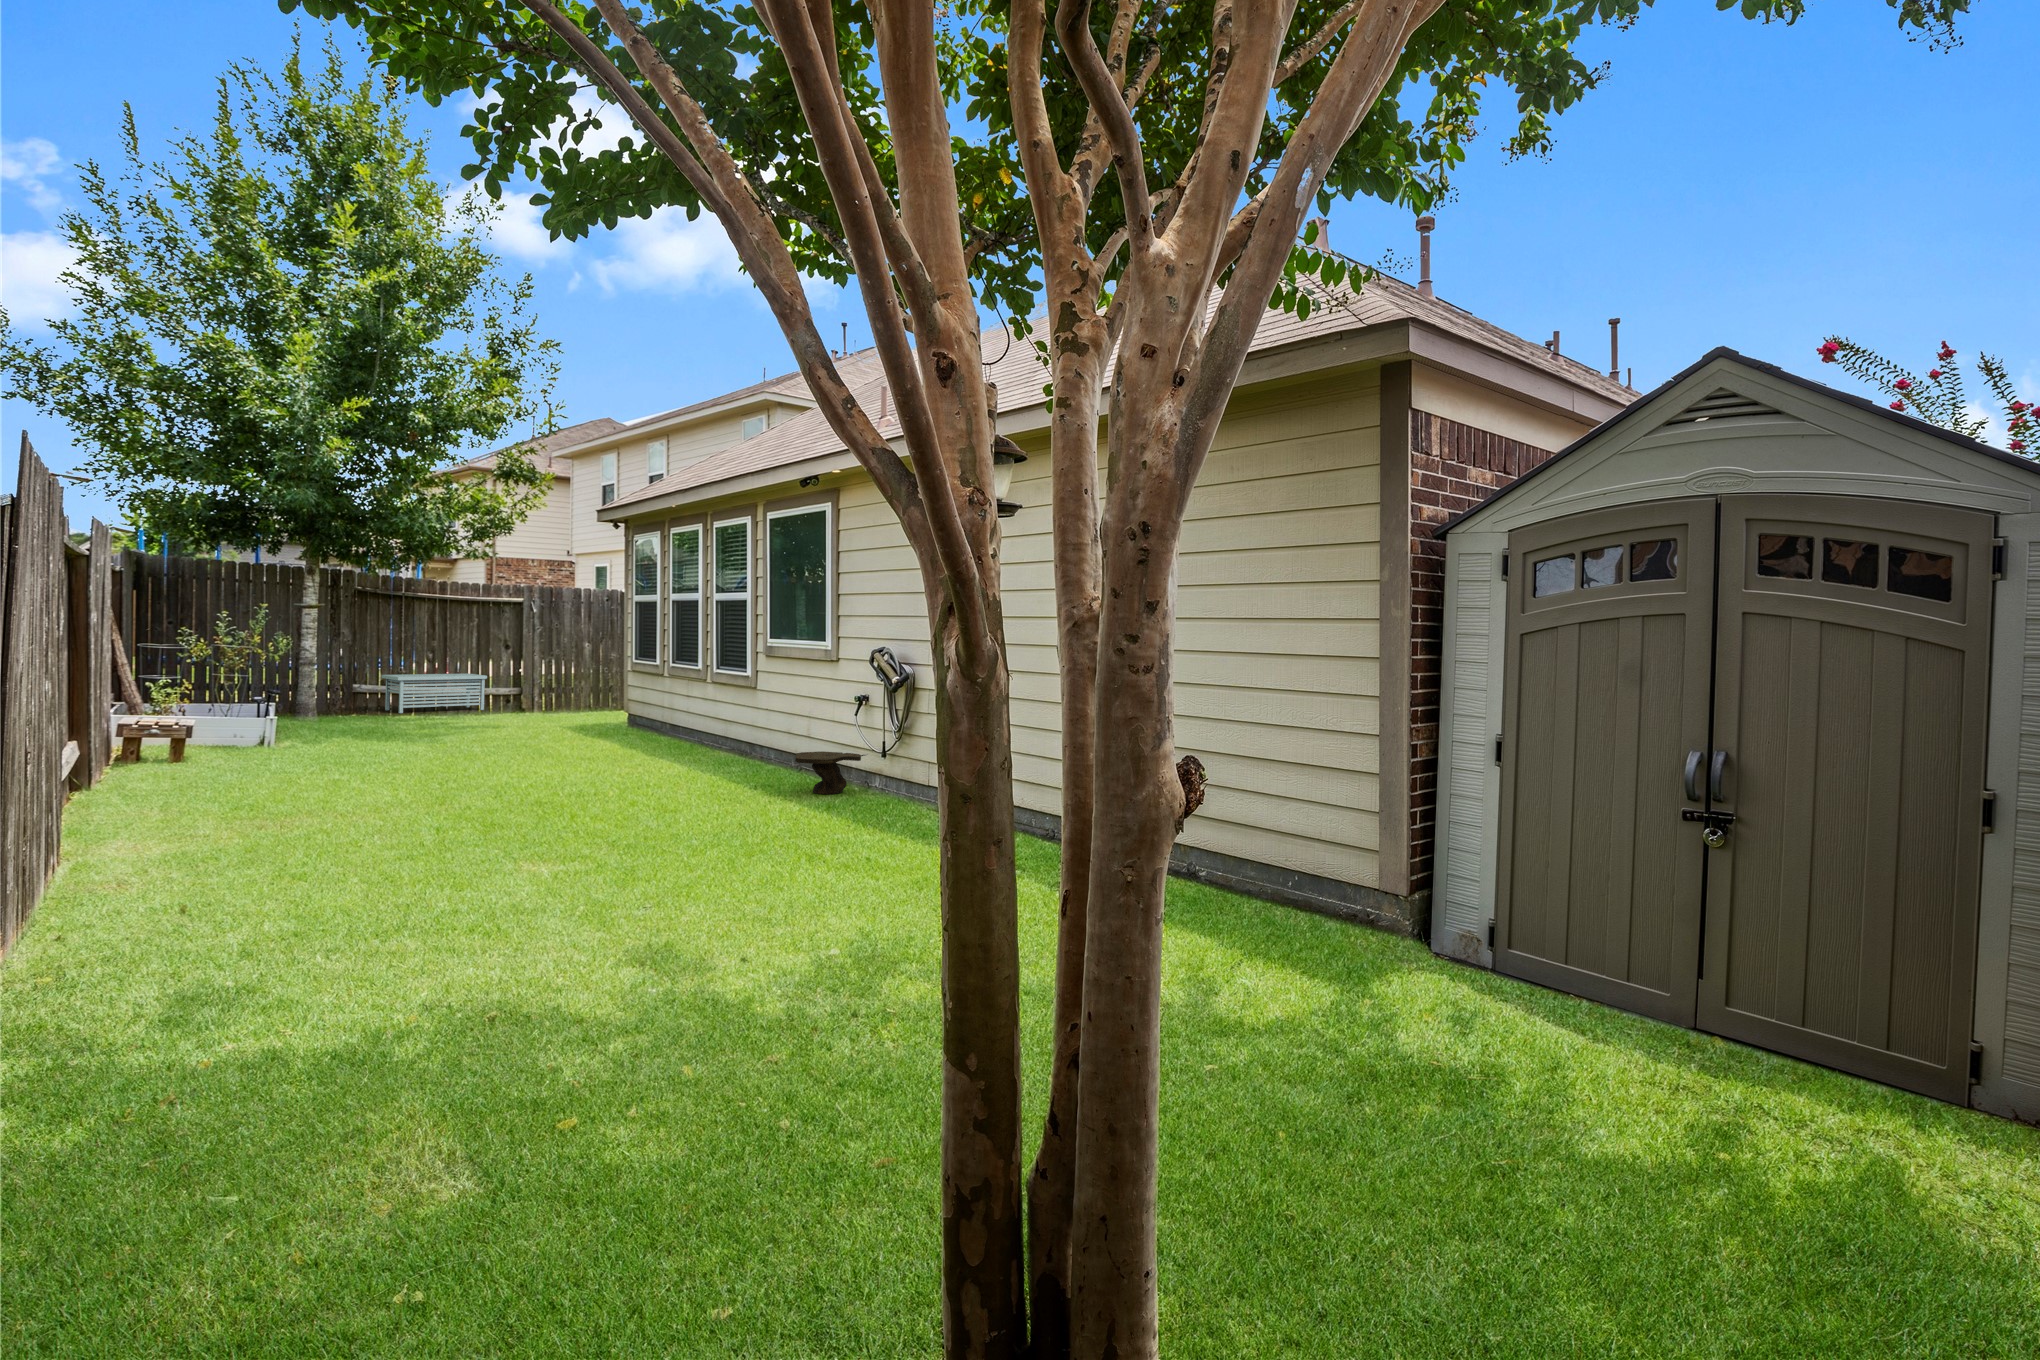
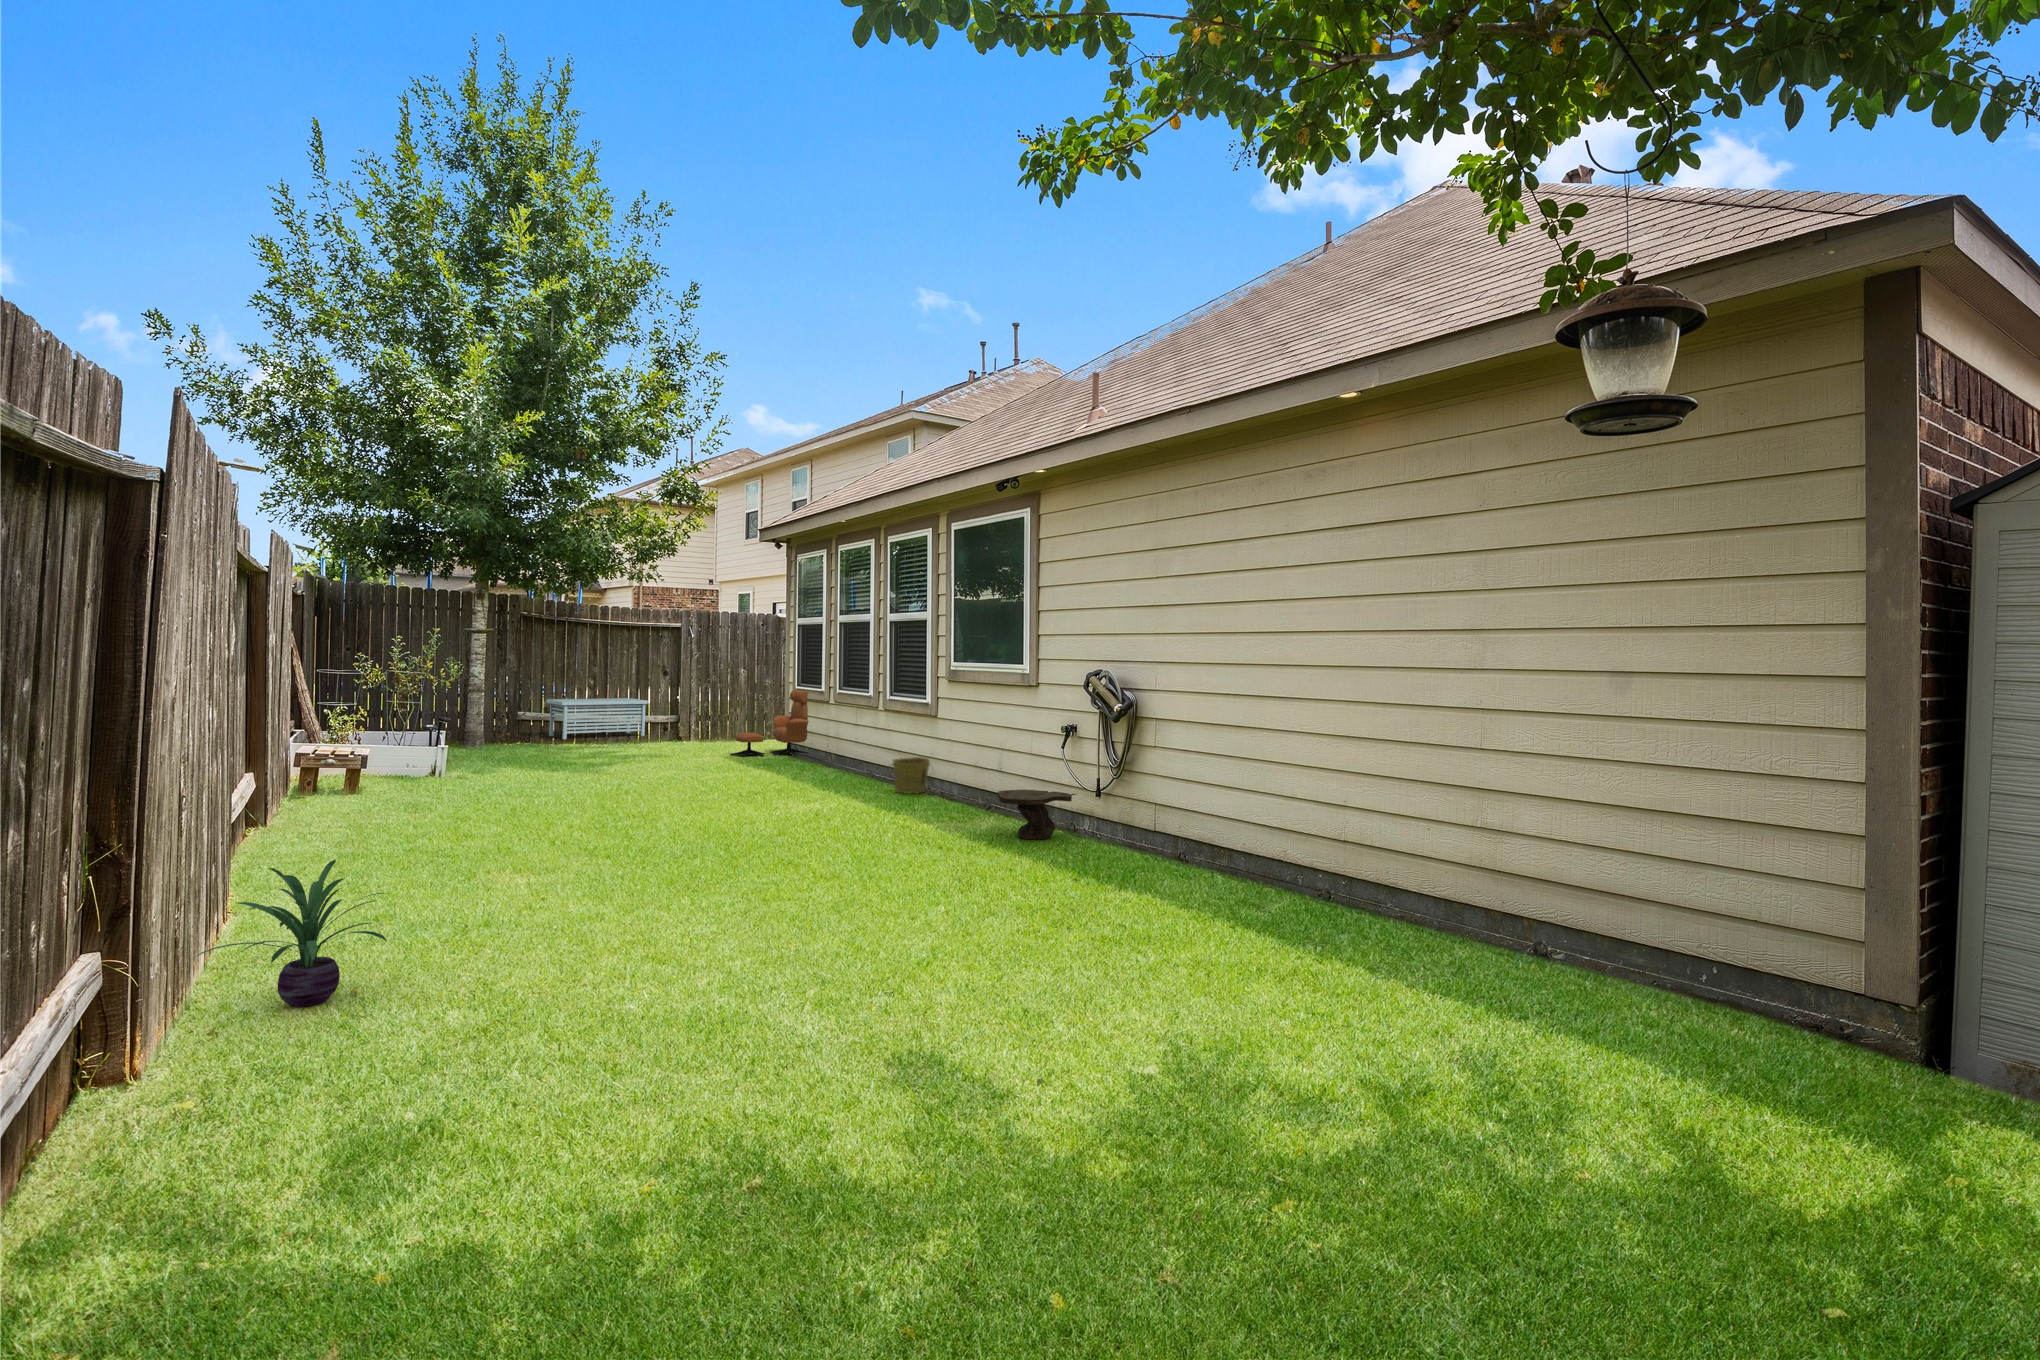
lounge chair: none [566,665,645,728] -> present [730,690,809,757]
bucket: none [709,726,752,758] -> present [892,757,930,793]
decorative plant: none [40,805,215,925] -> present [196,860,387,1007]

